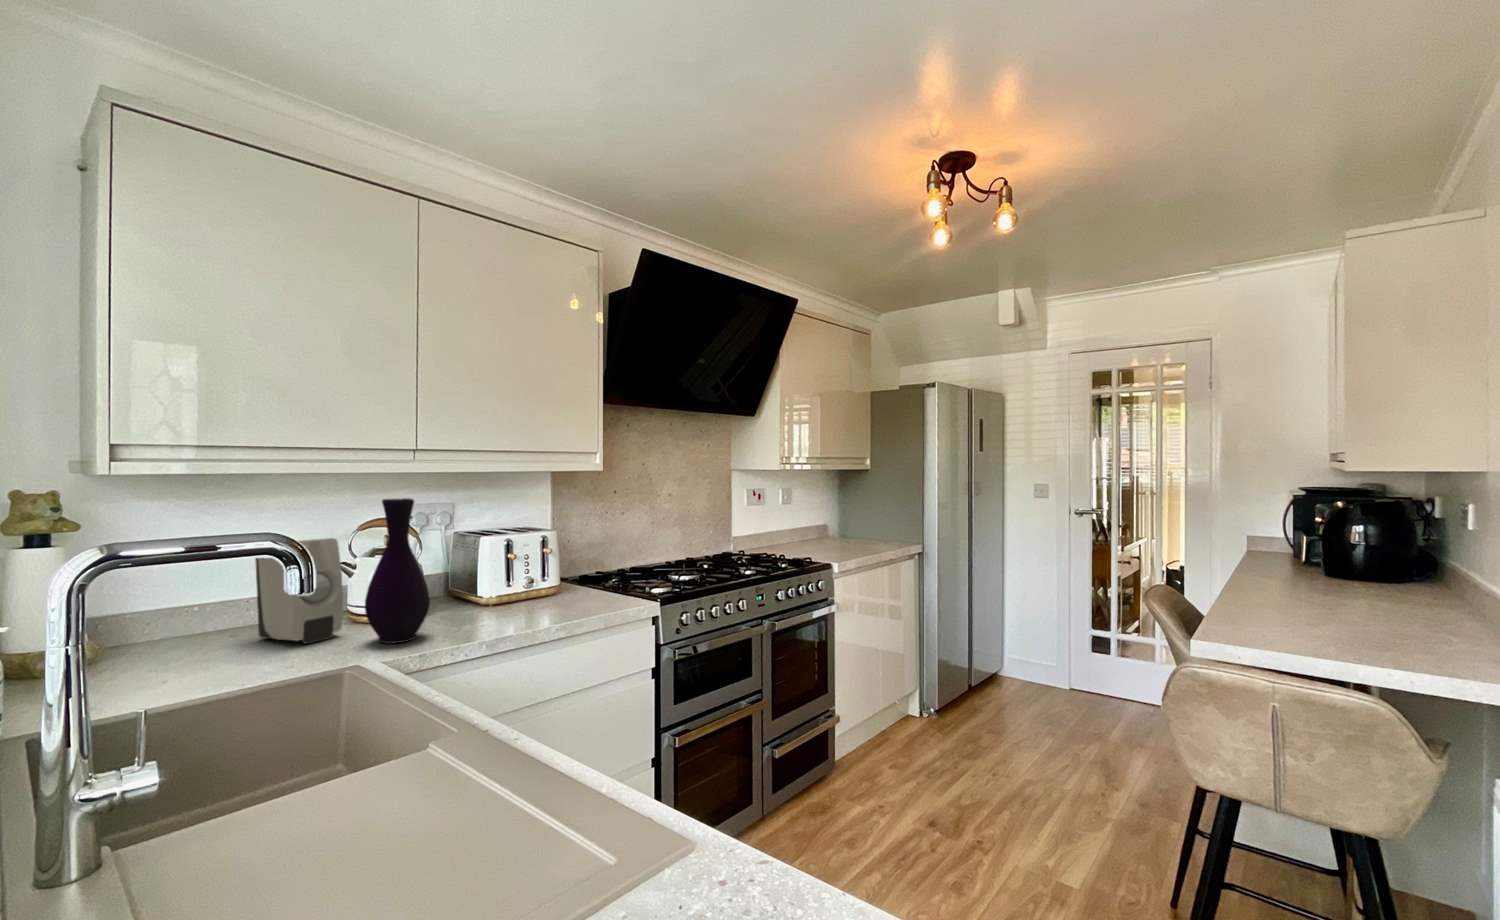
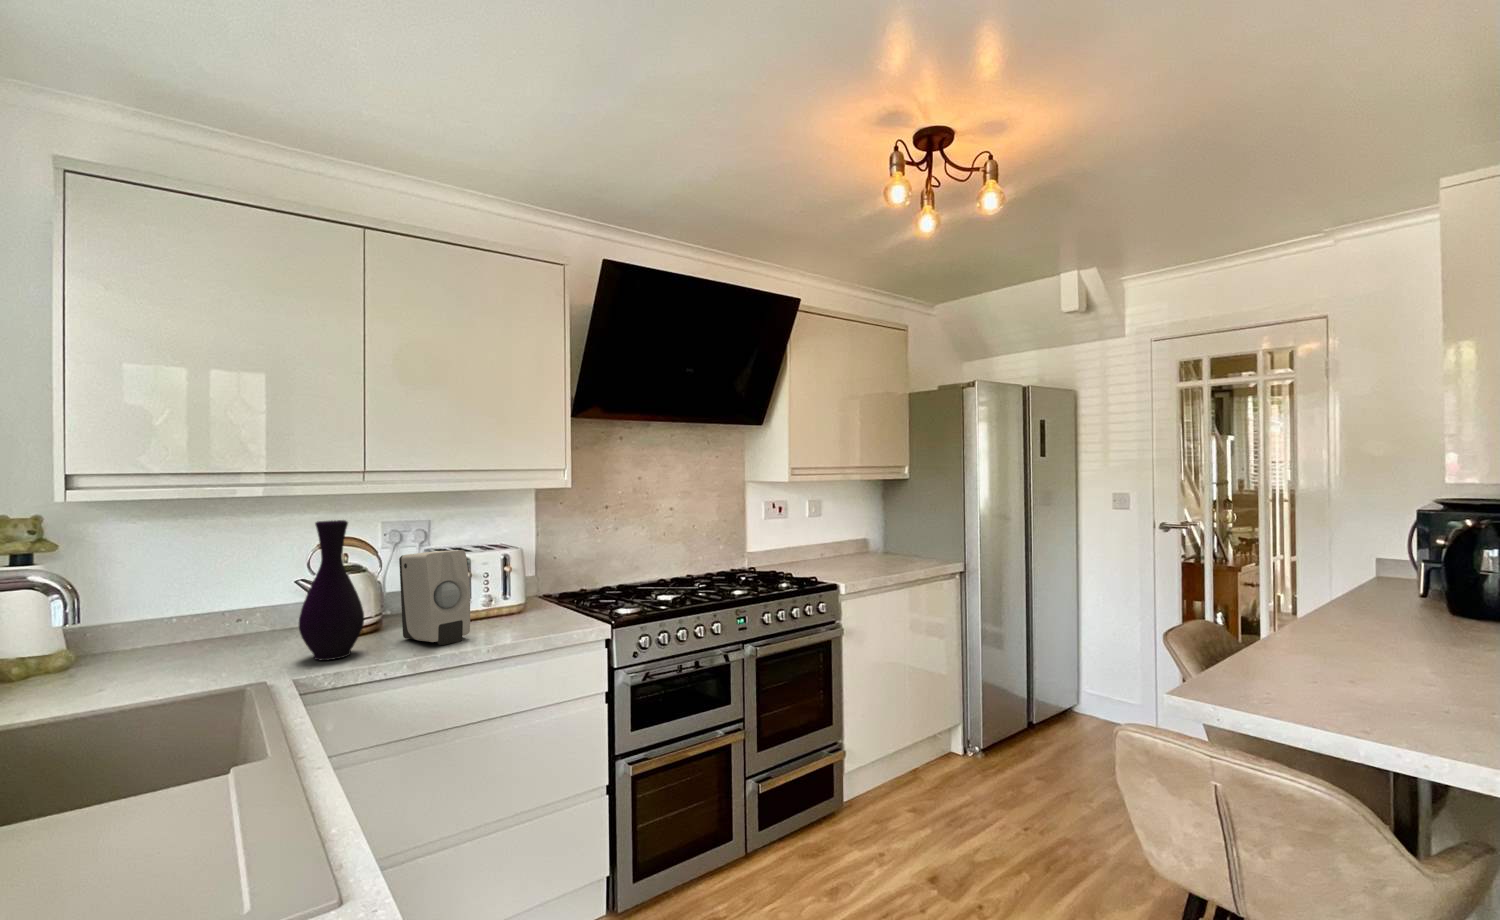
soap dispenser: present [255,538,343,644] -> present [399,550,470,645]

